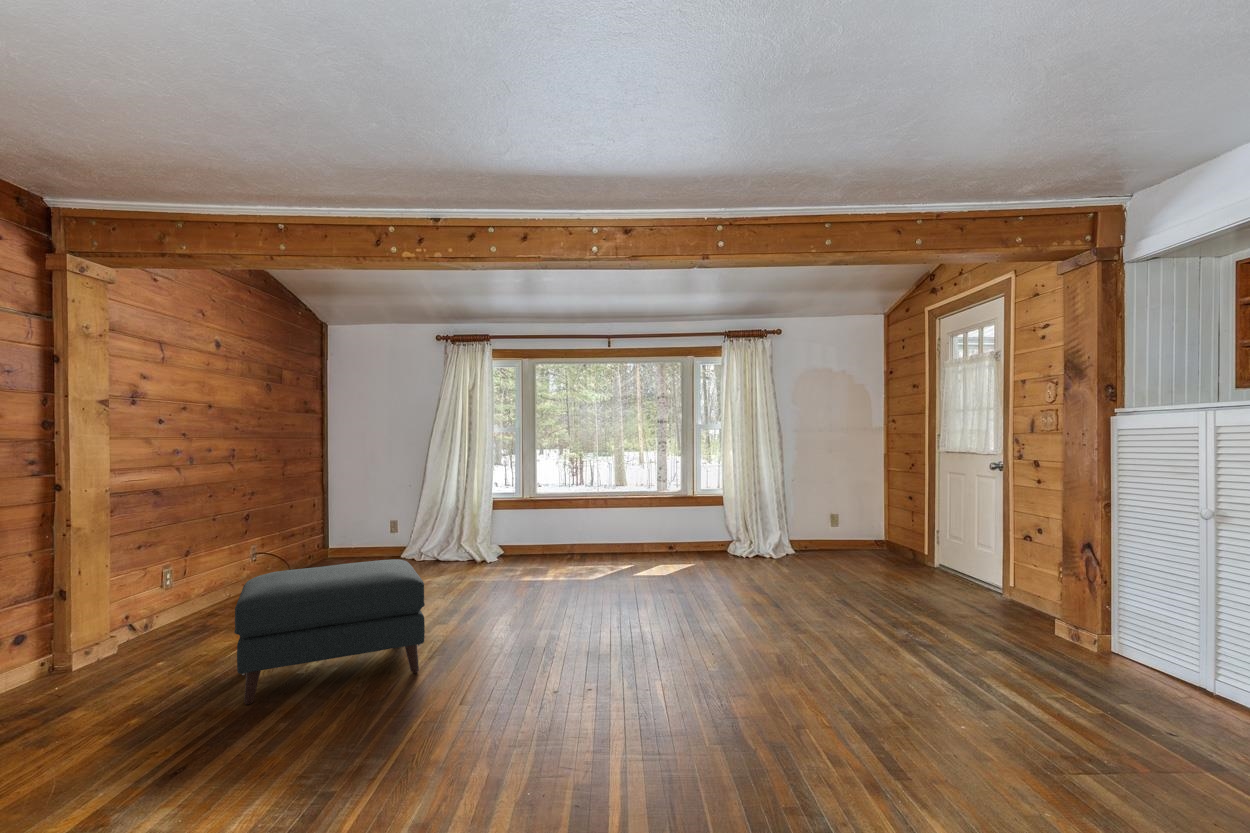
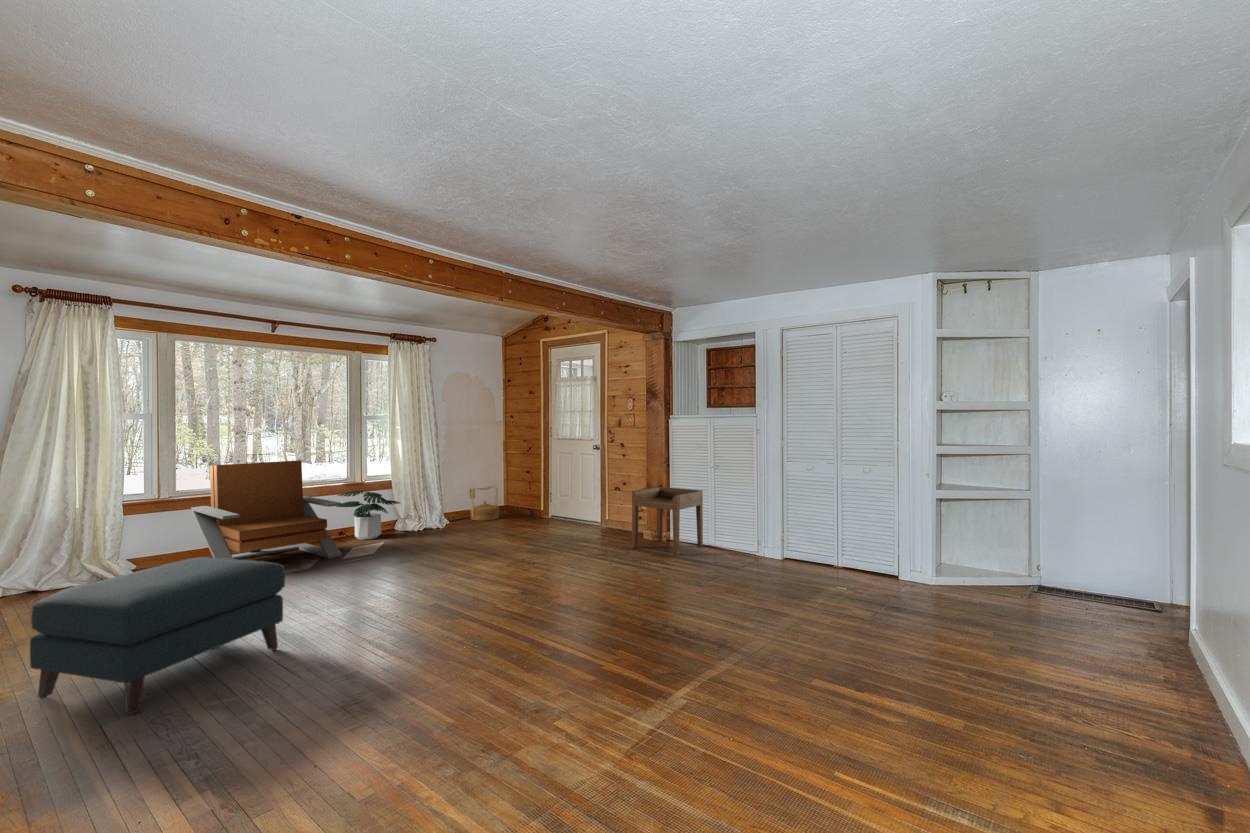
lounge chair: none [521,467,636,577] -> present [191,460,342,559]
potted plant: none [658,502,727,559] -> present [337,490,400,540]
woven basket: none [827,511,868,556] -> present [470,486,499,521]
side table: none [1008,546,1179,689] -> present [632,487,703,555]

